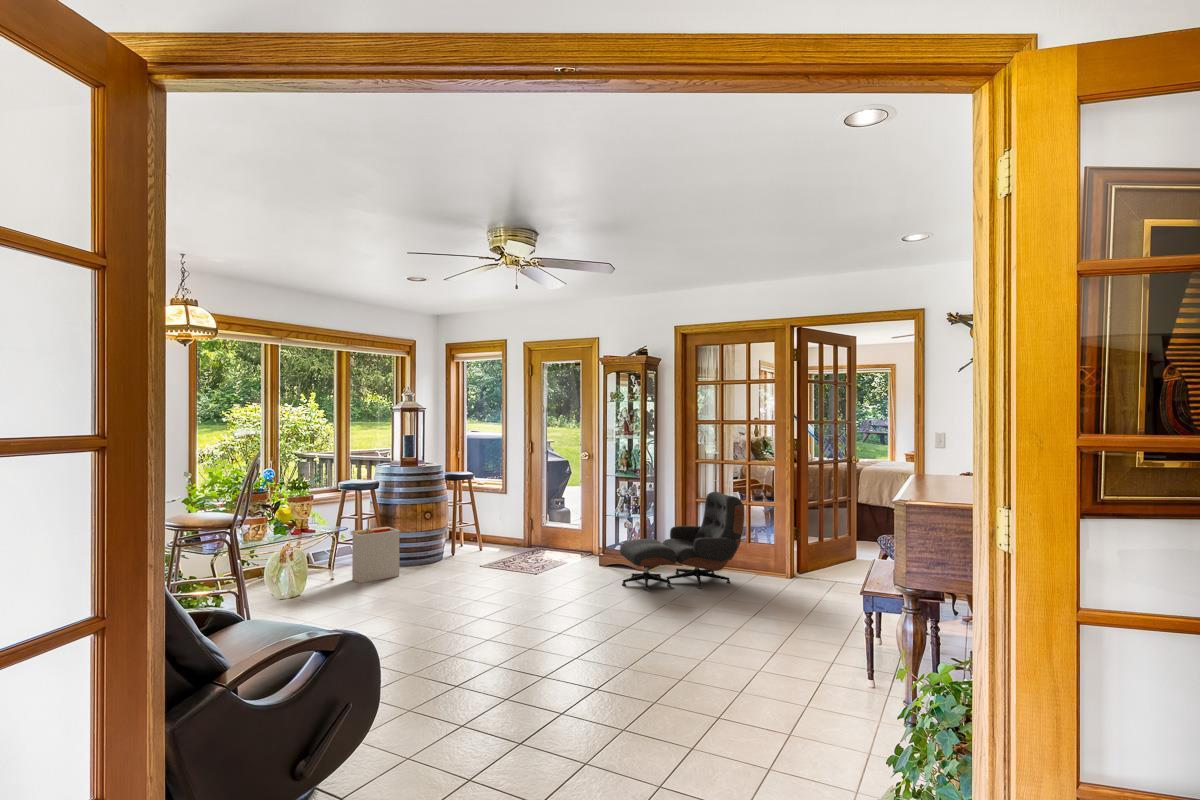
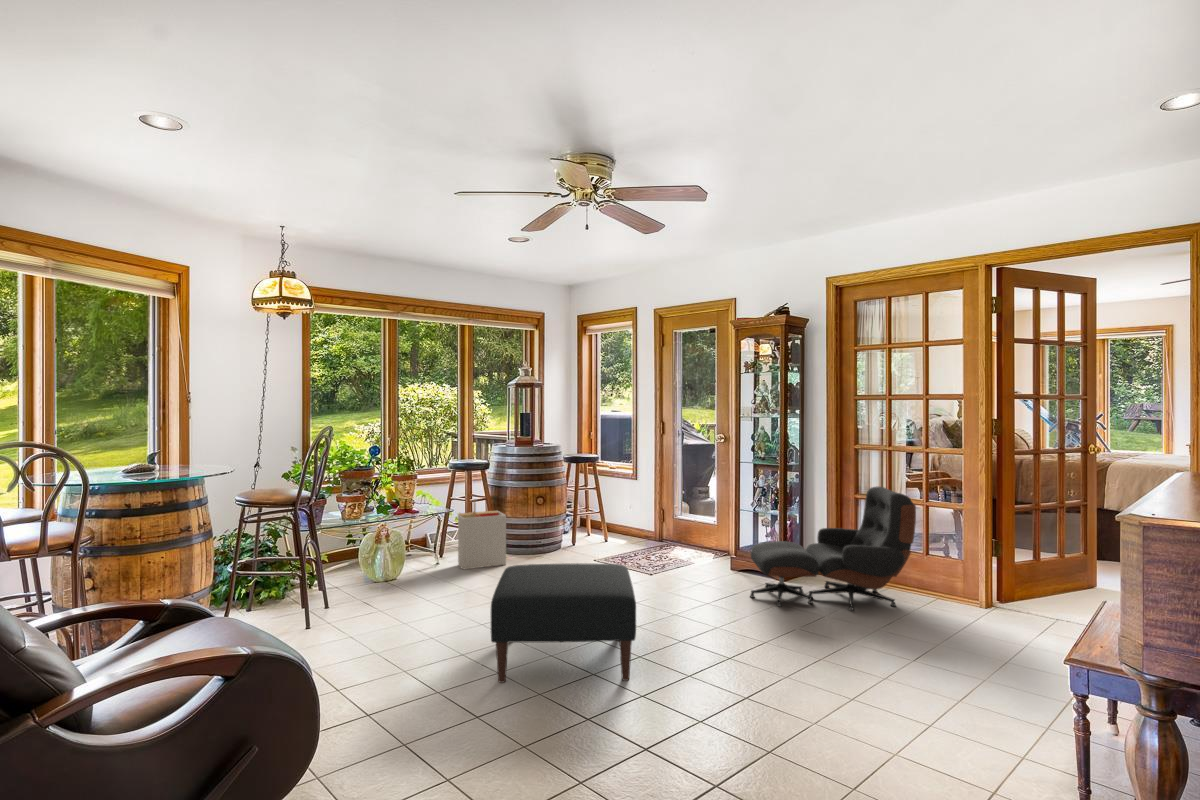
ottoman: none [437,564,562,664] -> present [491,563,636,683]

